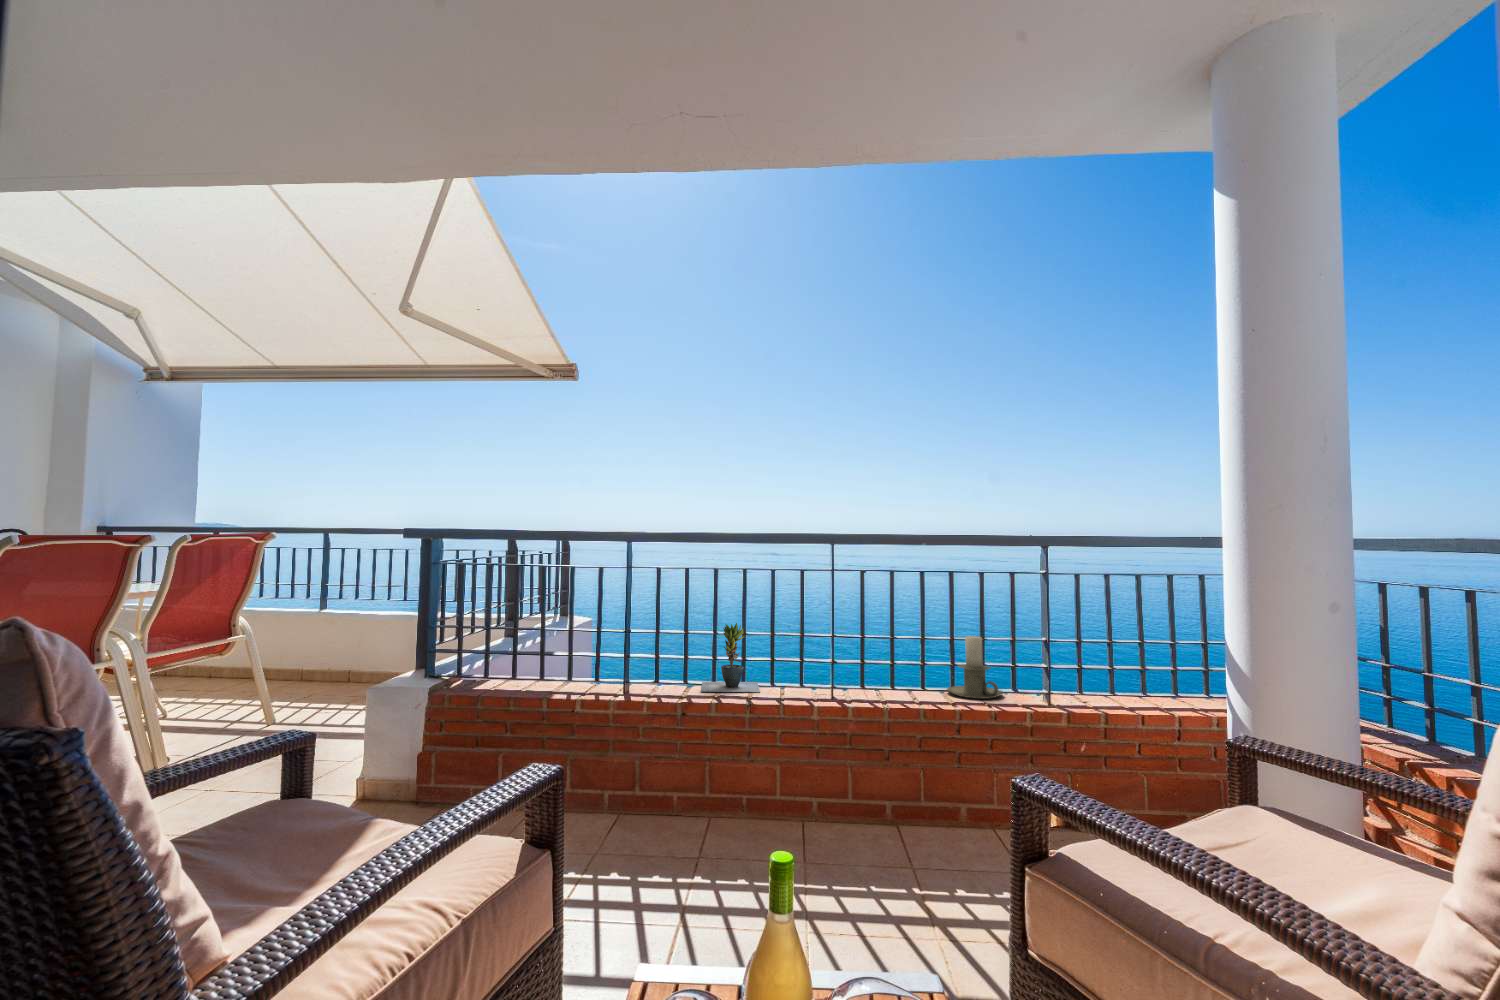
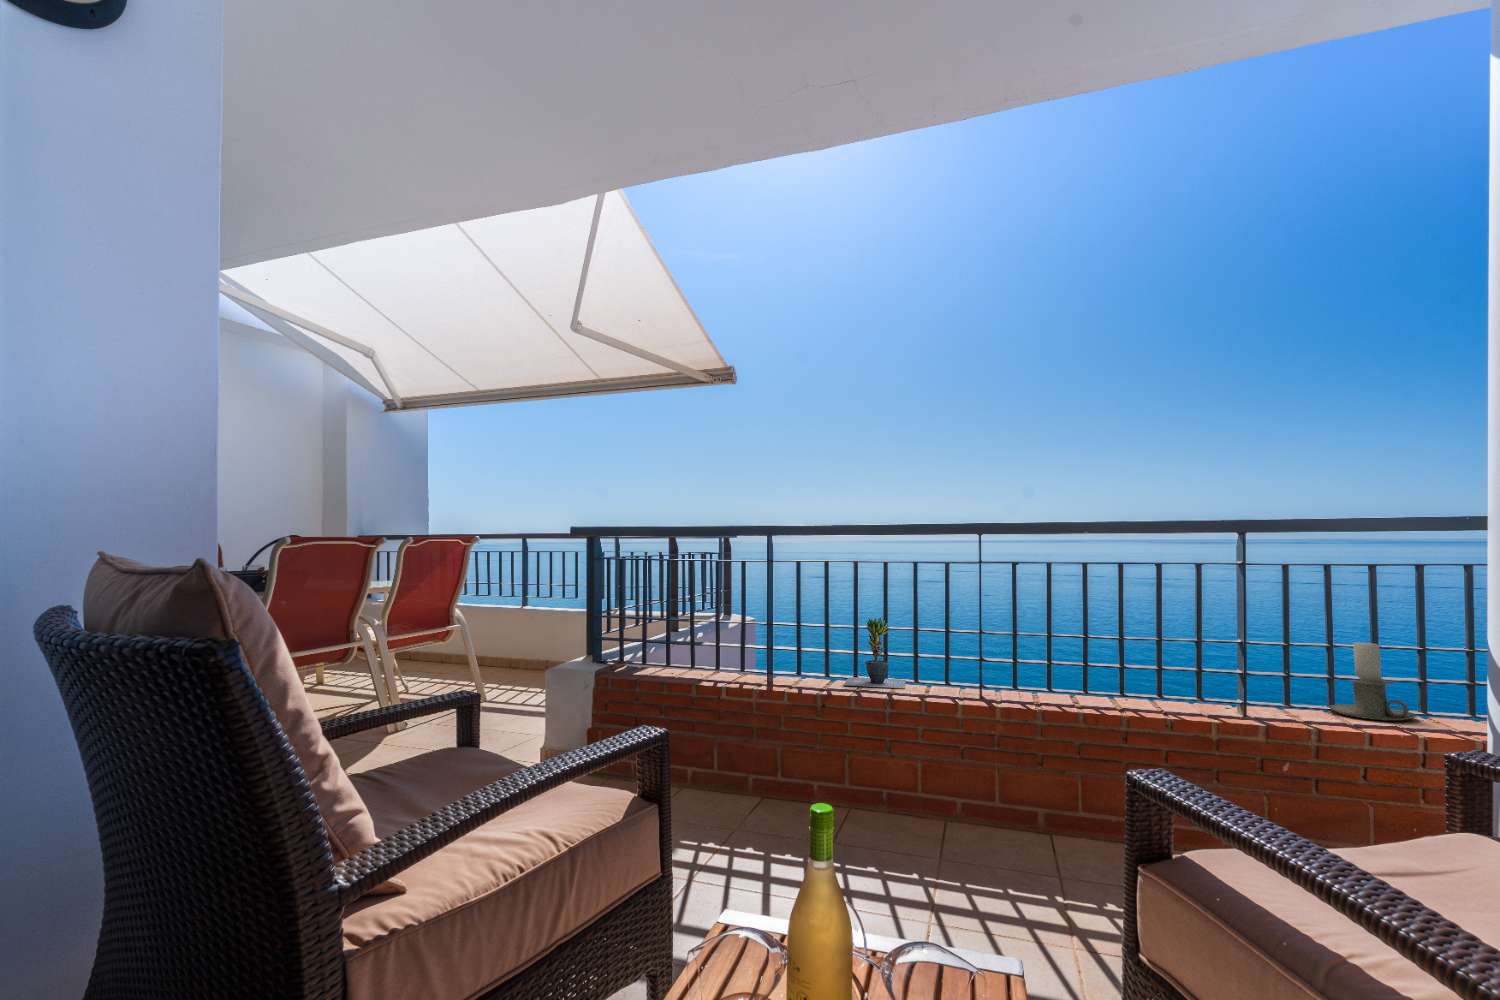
candle holder: present [947,636,1003,699] -> present [1328,643,1417,721]

